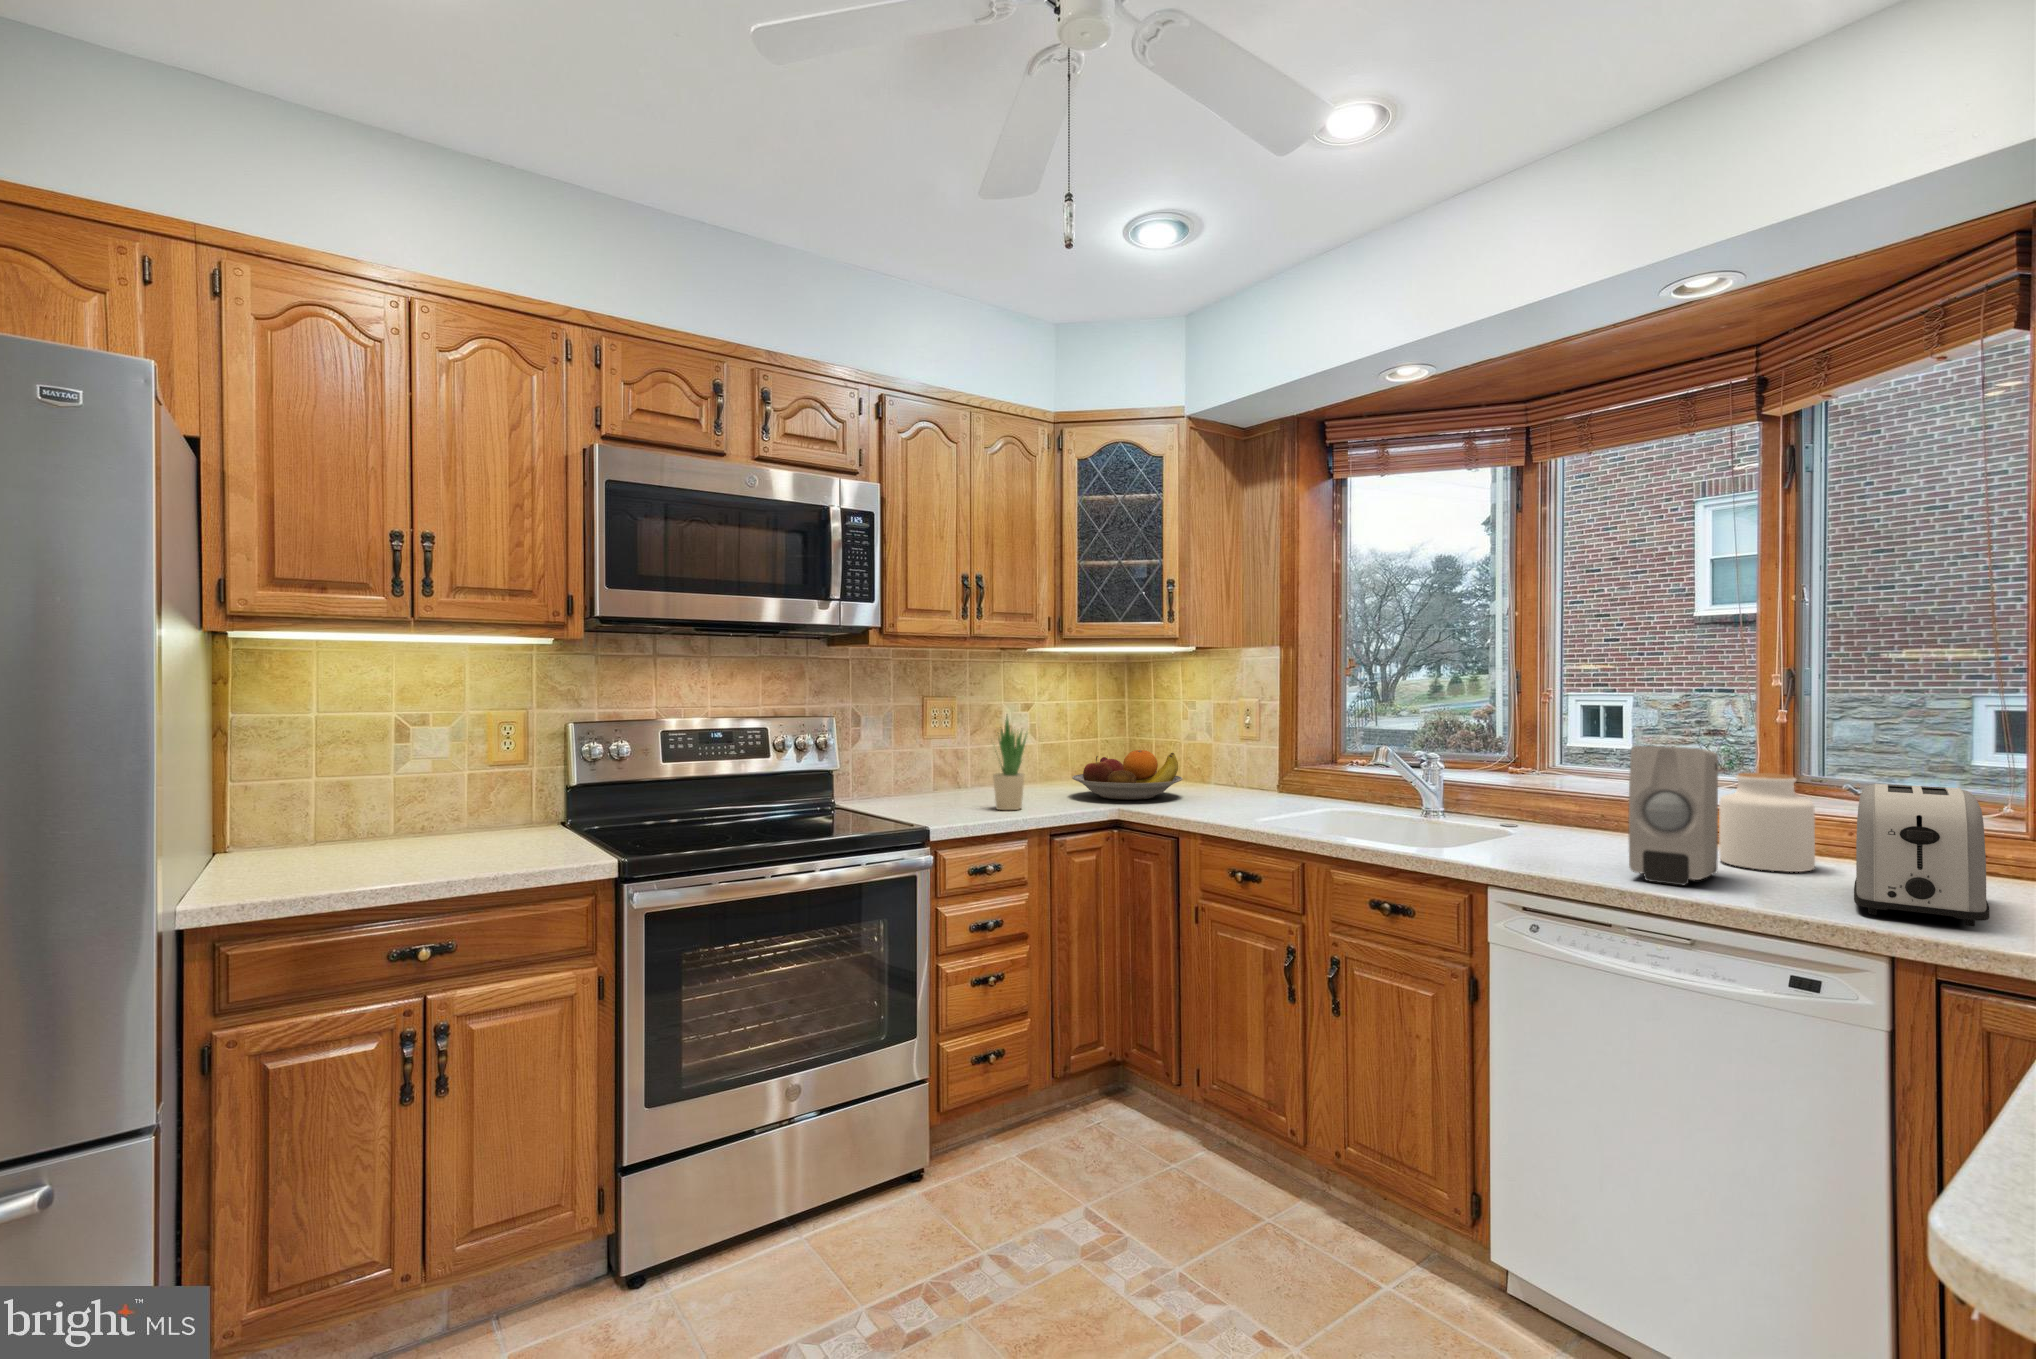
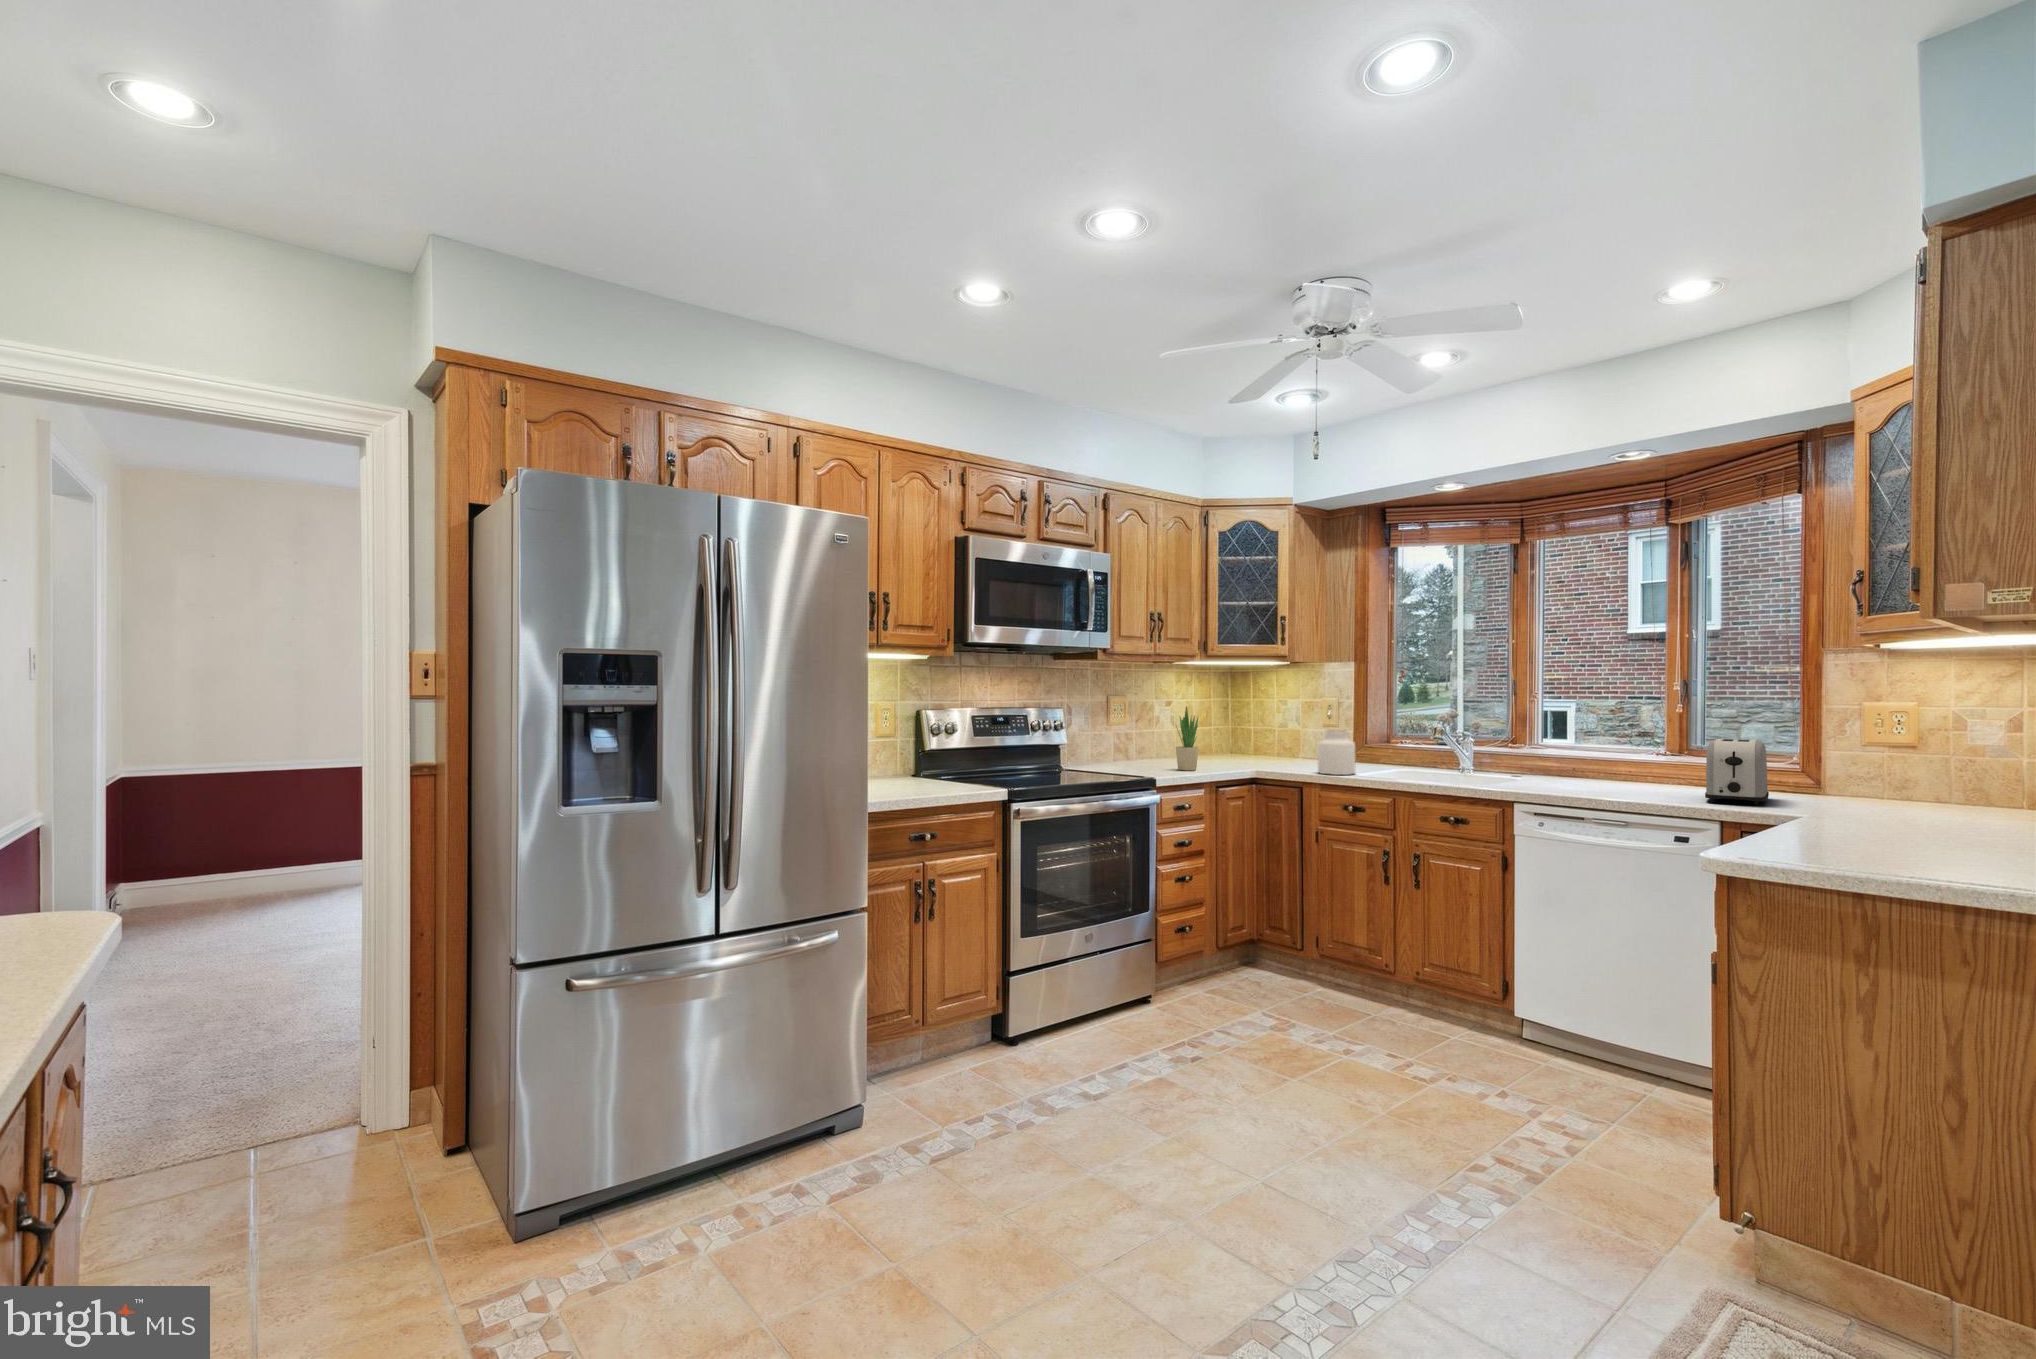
soap dispenser: present [1628,746,1718,885] -> none [1592,720,1640,795]
fruit bowl: present [1072,750,1183,800] -> none [1217,732,1294,766]
jar: present [1719,773,1815,872] -> present [1318,730,1356,775]

